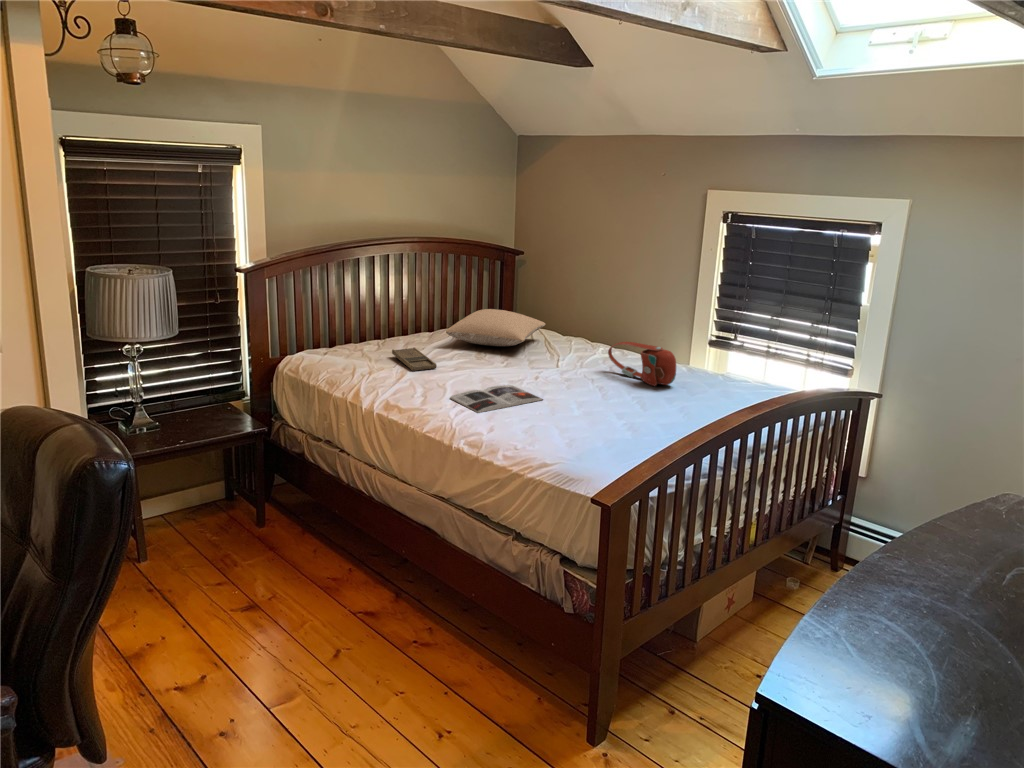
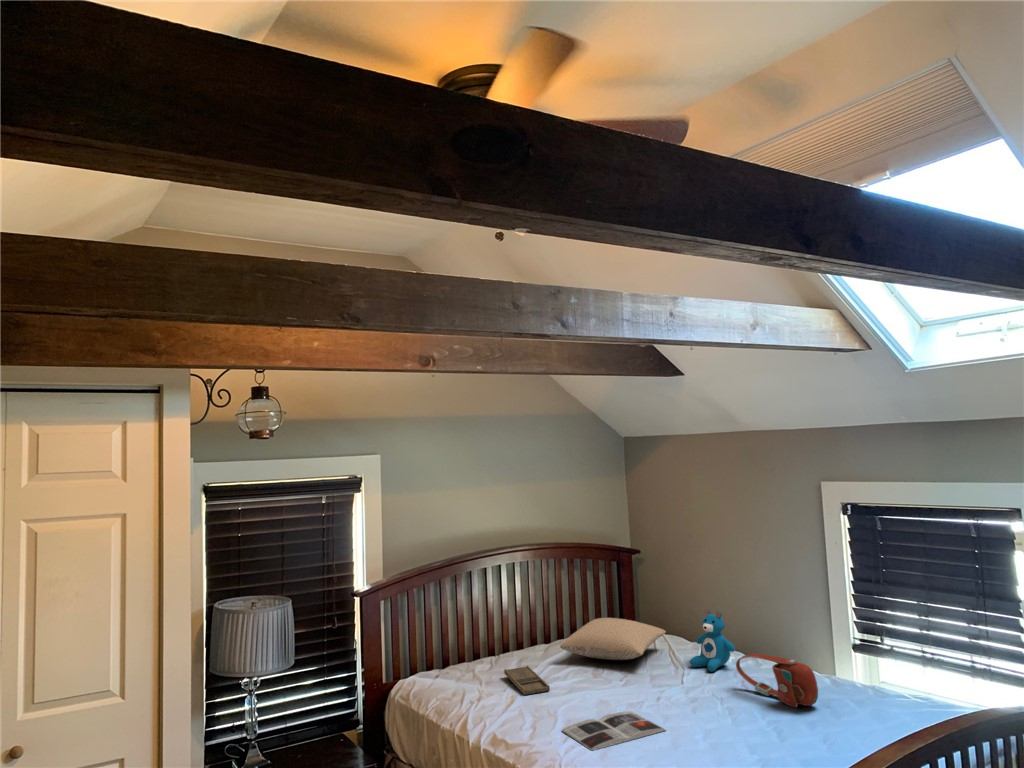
teddy bear: none [566,304,608,358] -> present [690,609,735,672]

